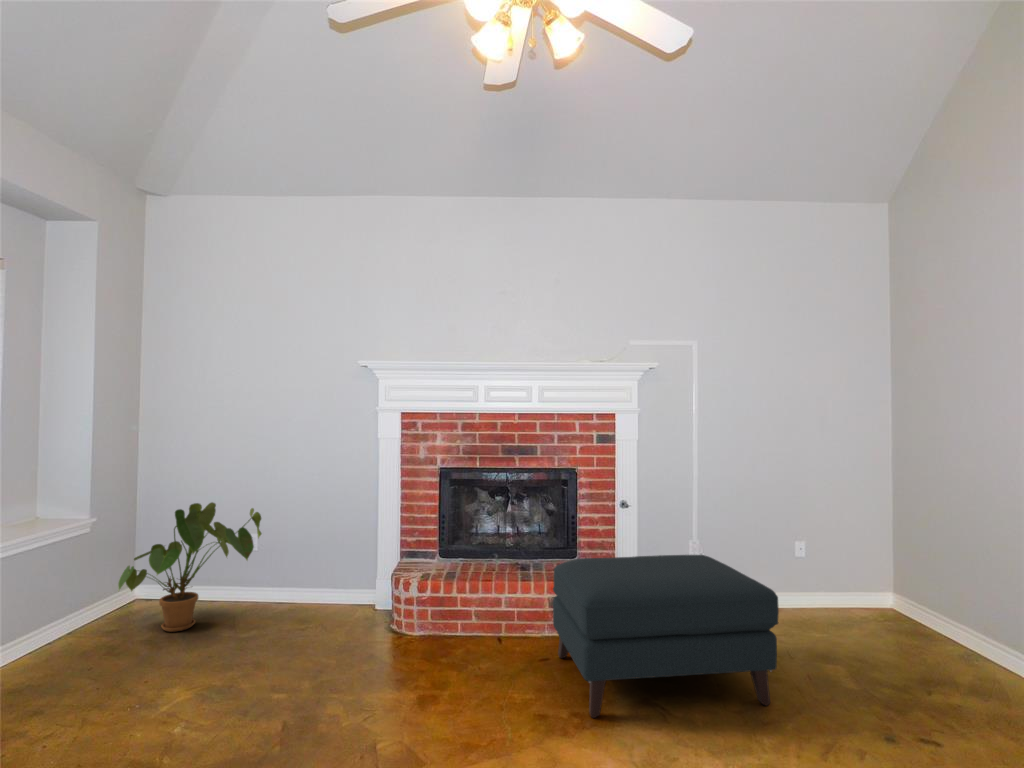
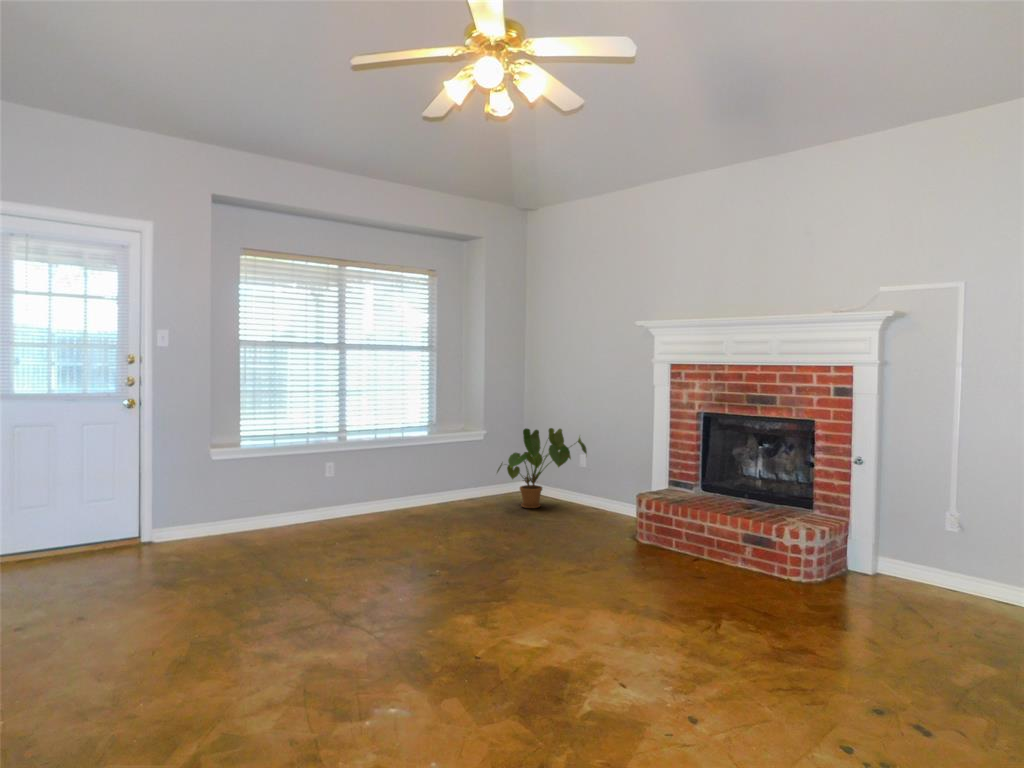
ottoman: present [553,555,779,718] -> none [657,494,877,649]

